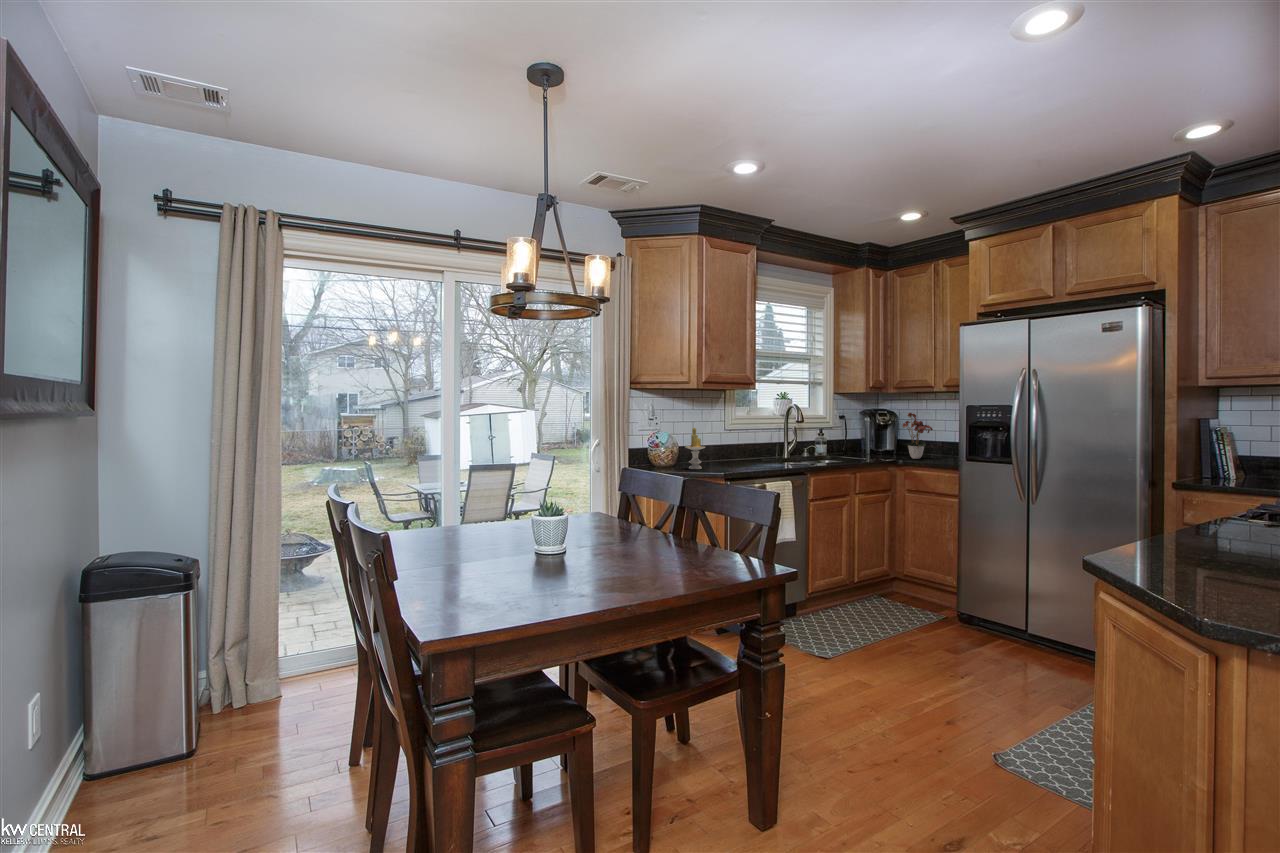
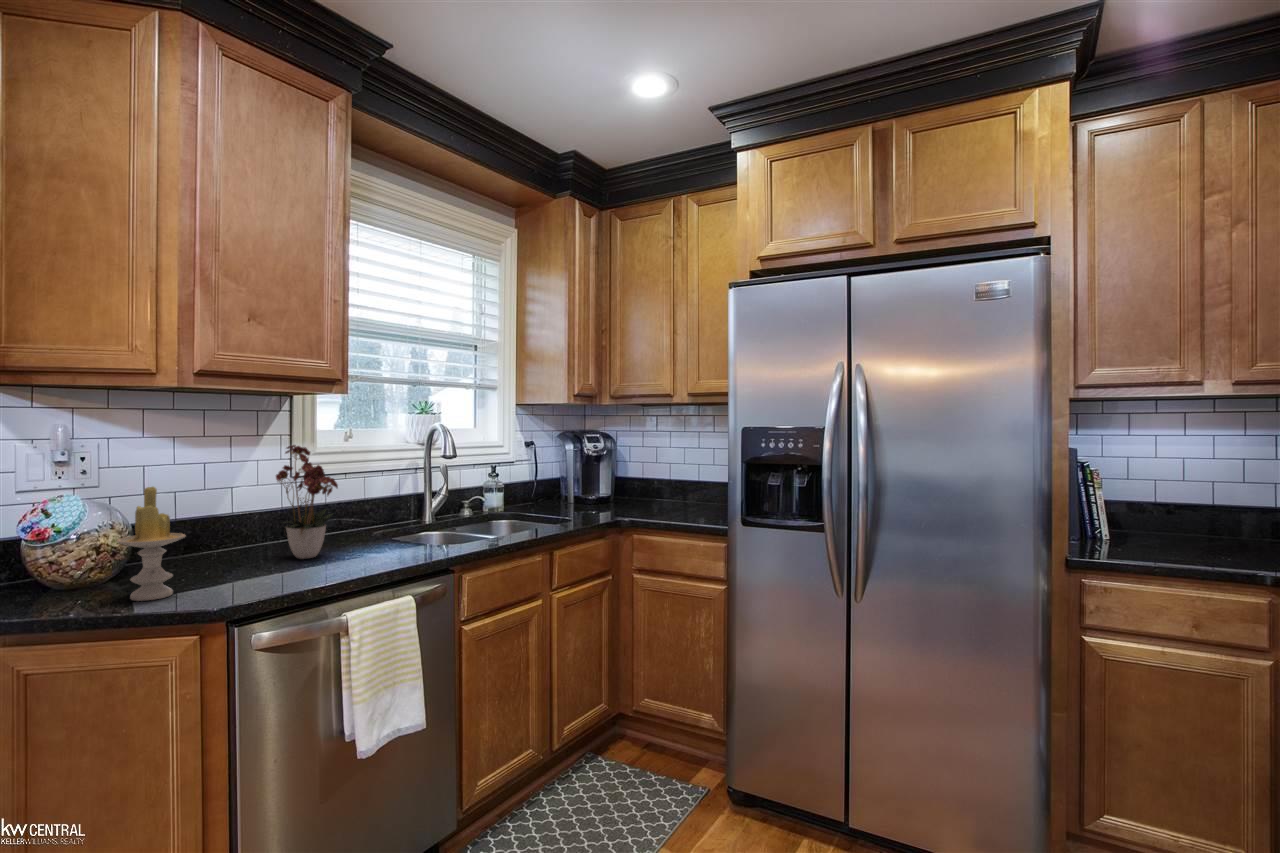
flower arrangement: present [903,413,933,459] -> present [276,445,338,559]

